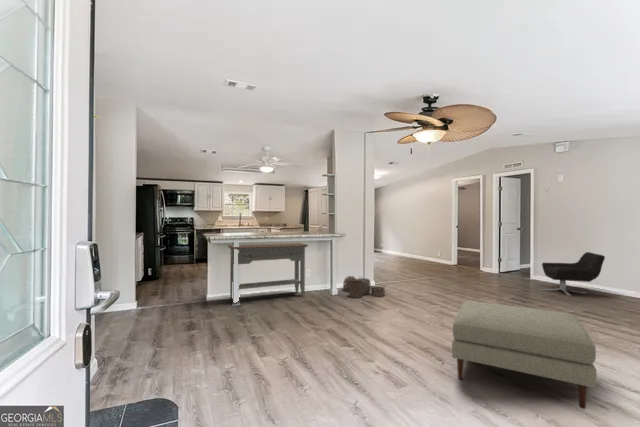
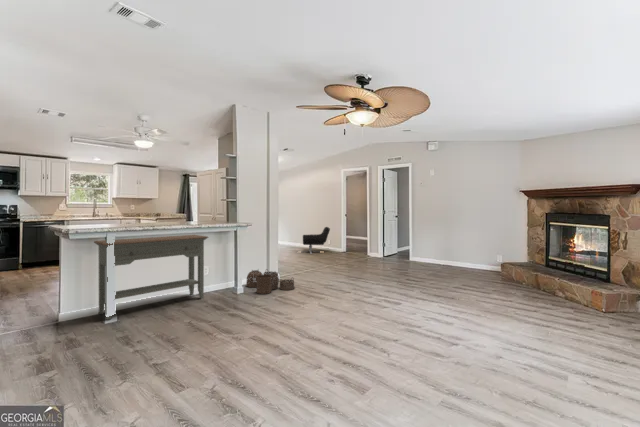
lounge chair: present [542,252,605,296] -> present [303,227,330,254]
ottoman: present [452,301,597,409] -> none [398,287,537,378]

